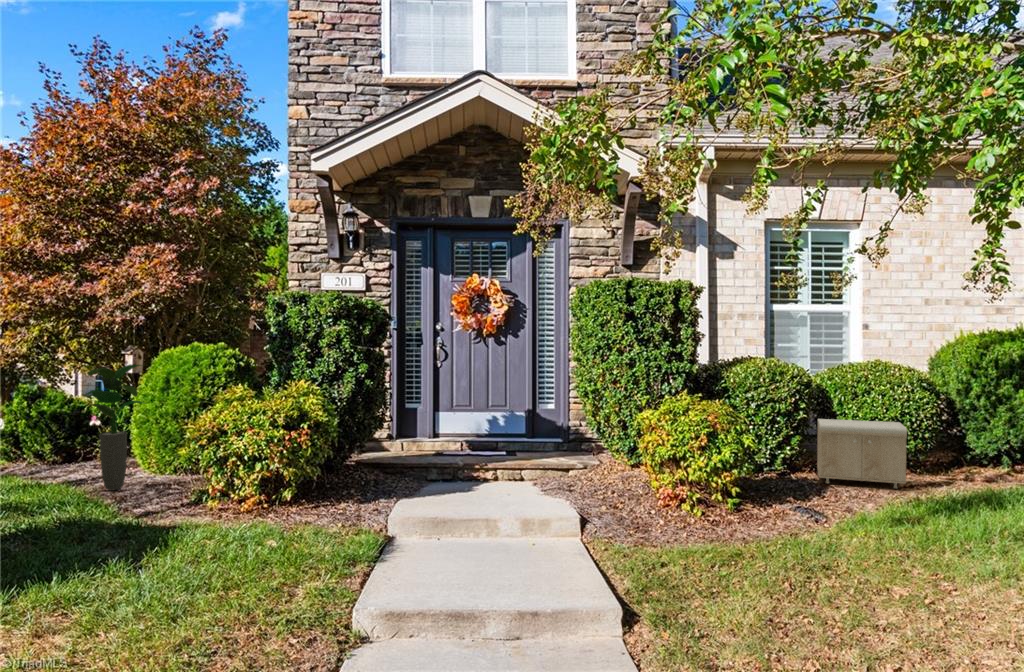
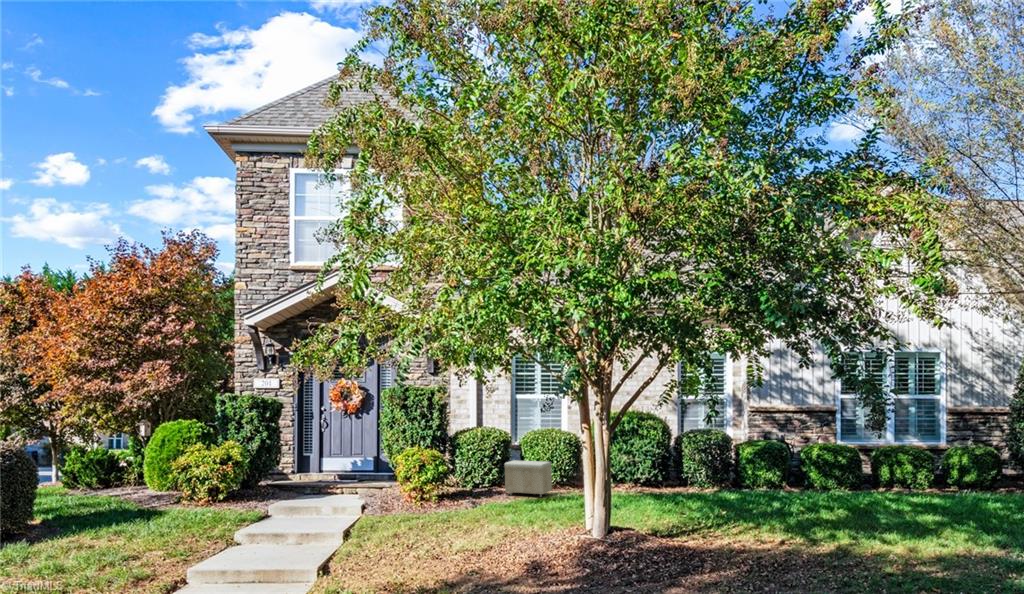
potted plant: present [87,365,146,490] -> none [125,433,155,498]

